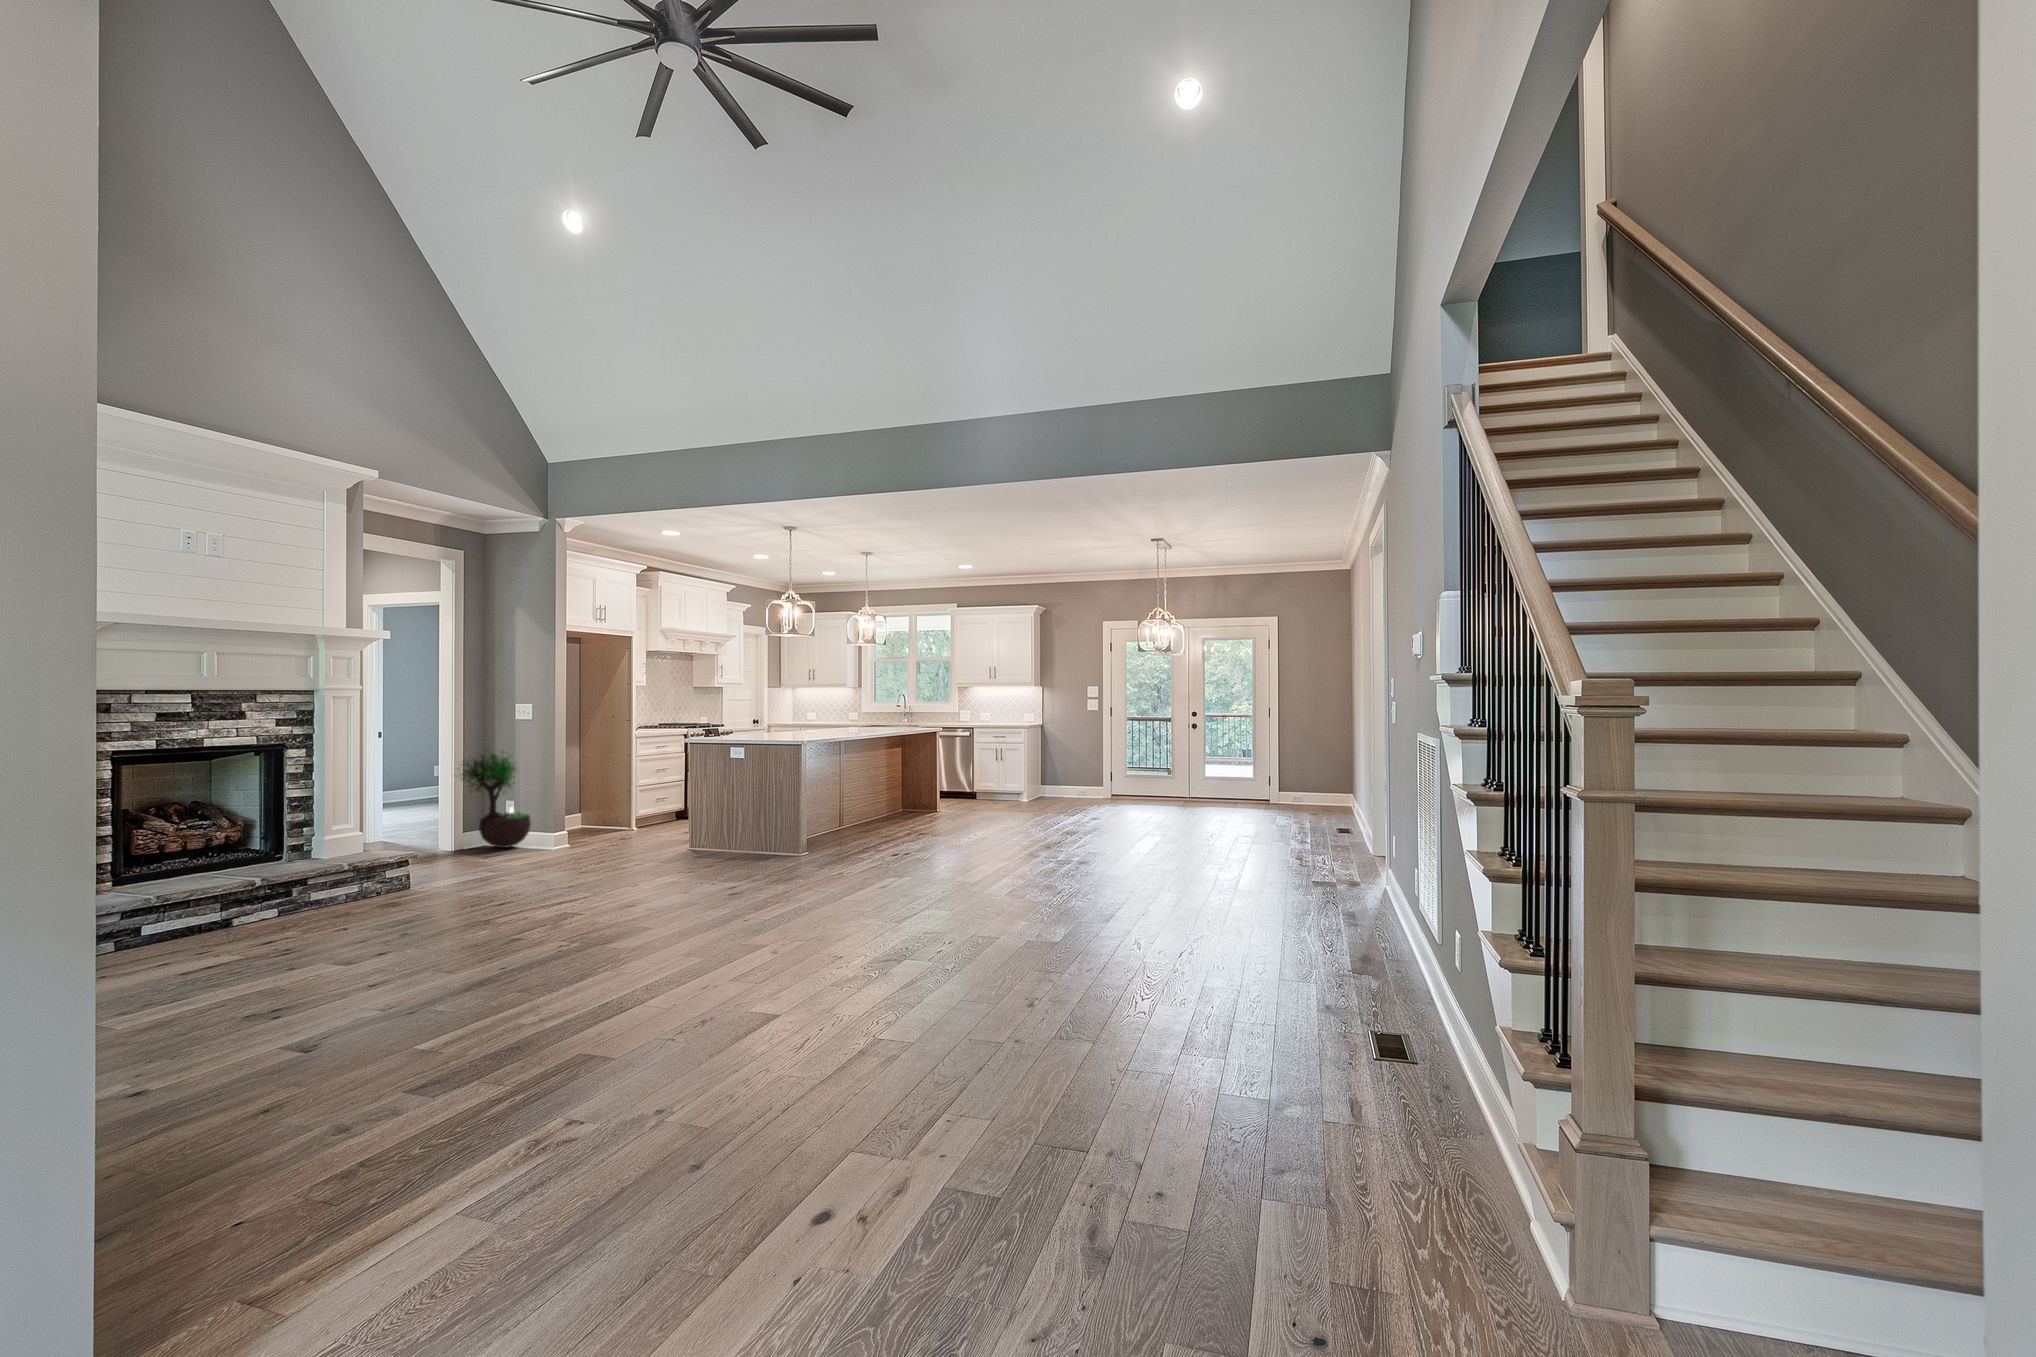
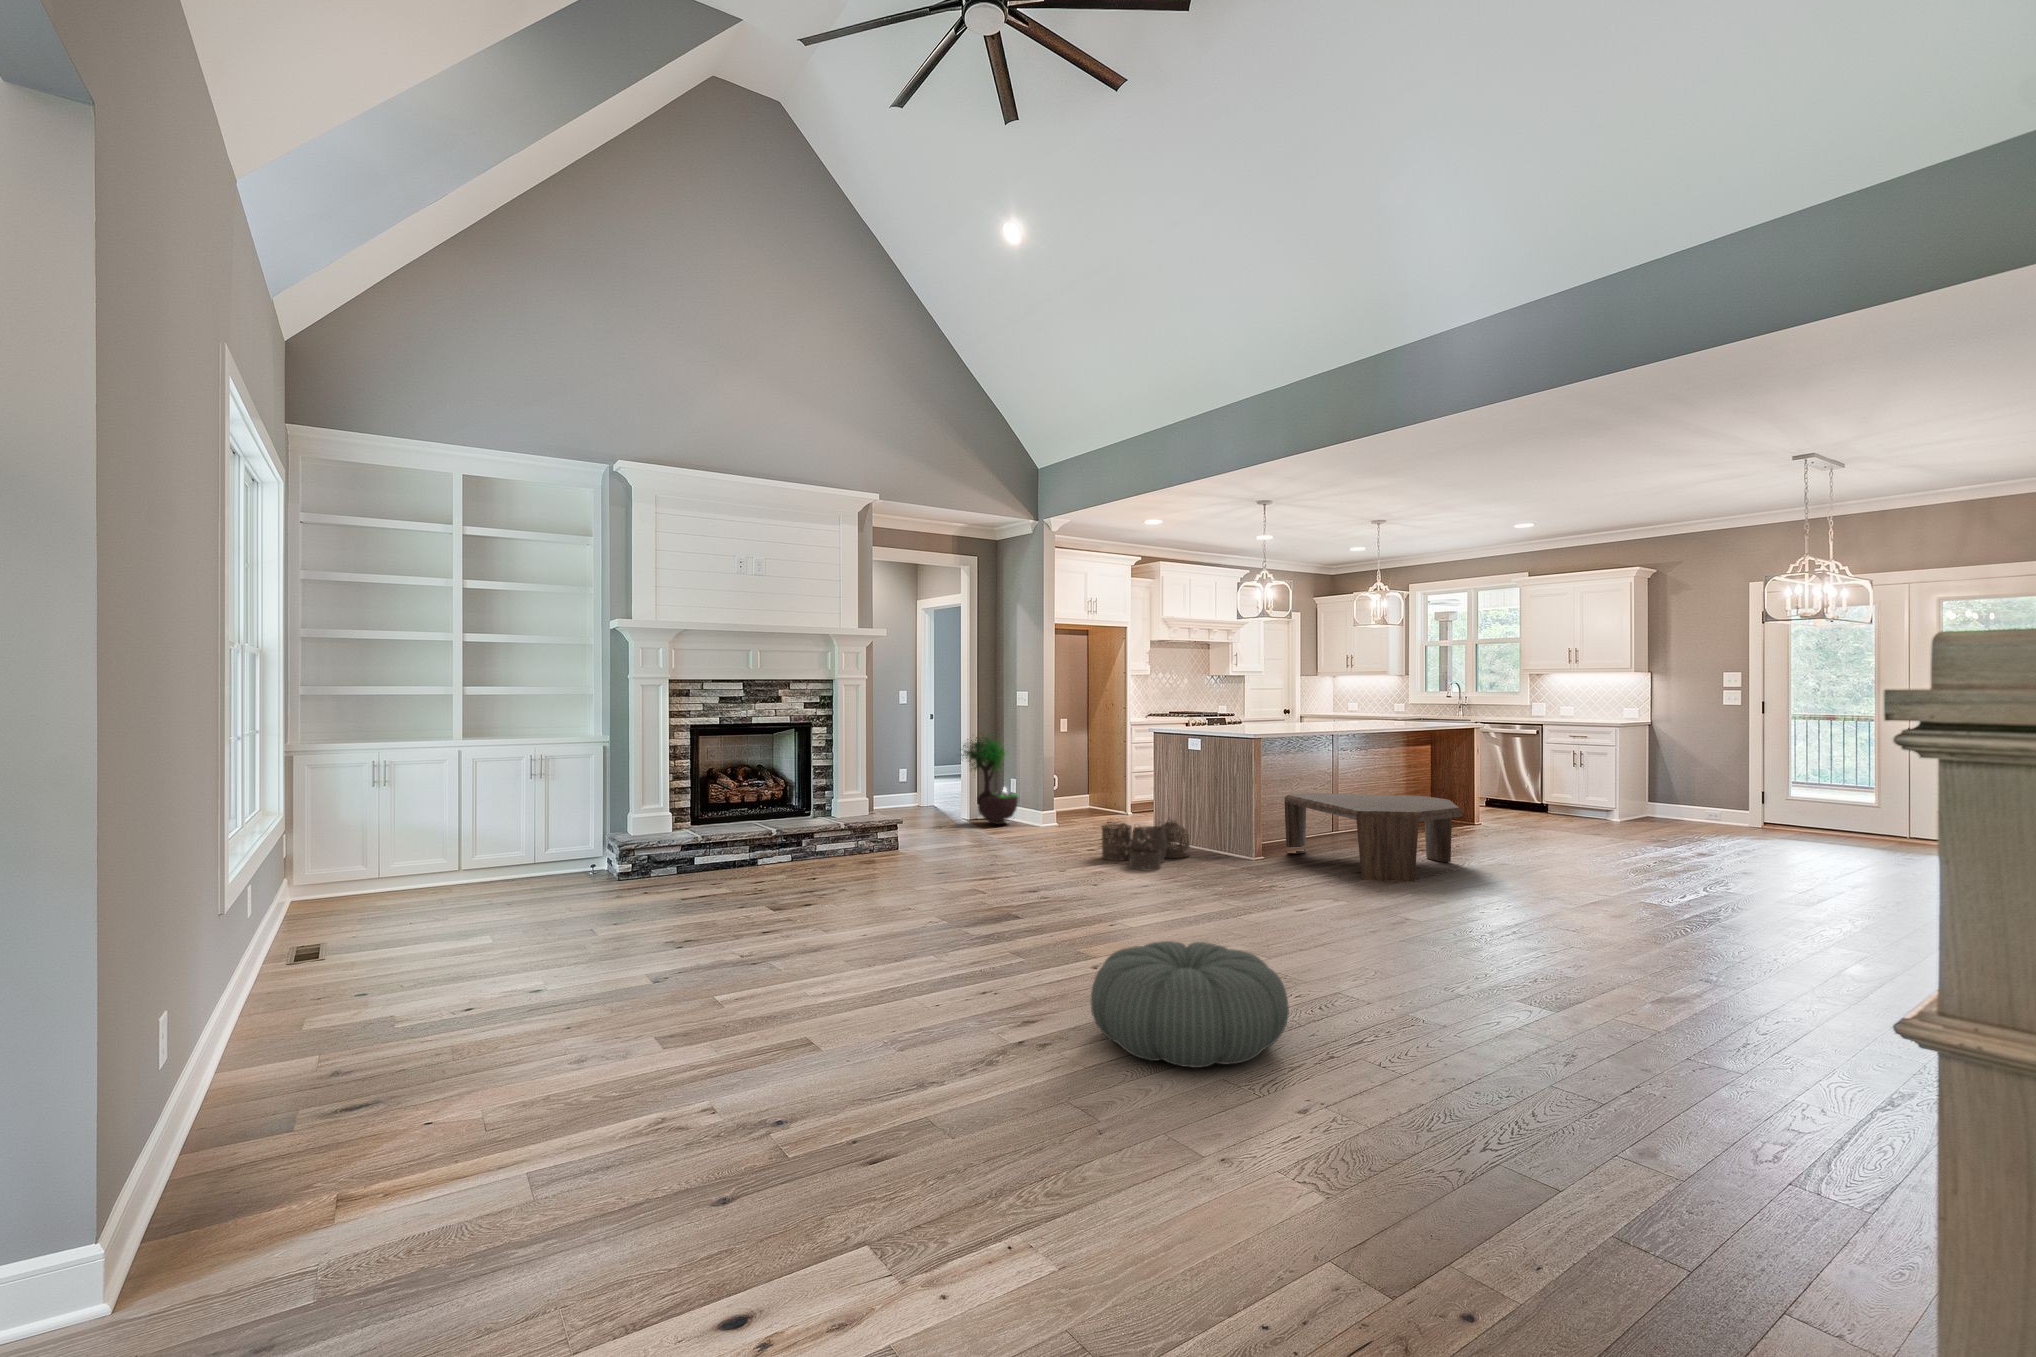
coffee table: none [825,787,969,857] -> present [1284,793,1462,882]
woven basket: none [666,822,746,872] -> present [1101,820,1190,870]
pouf: none [844,906,995,998] -> present [1091,941,1289,1068]

